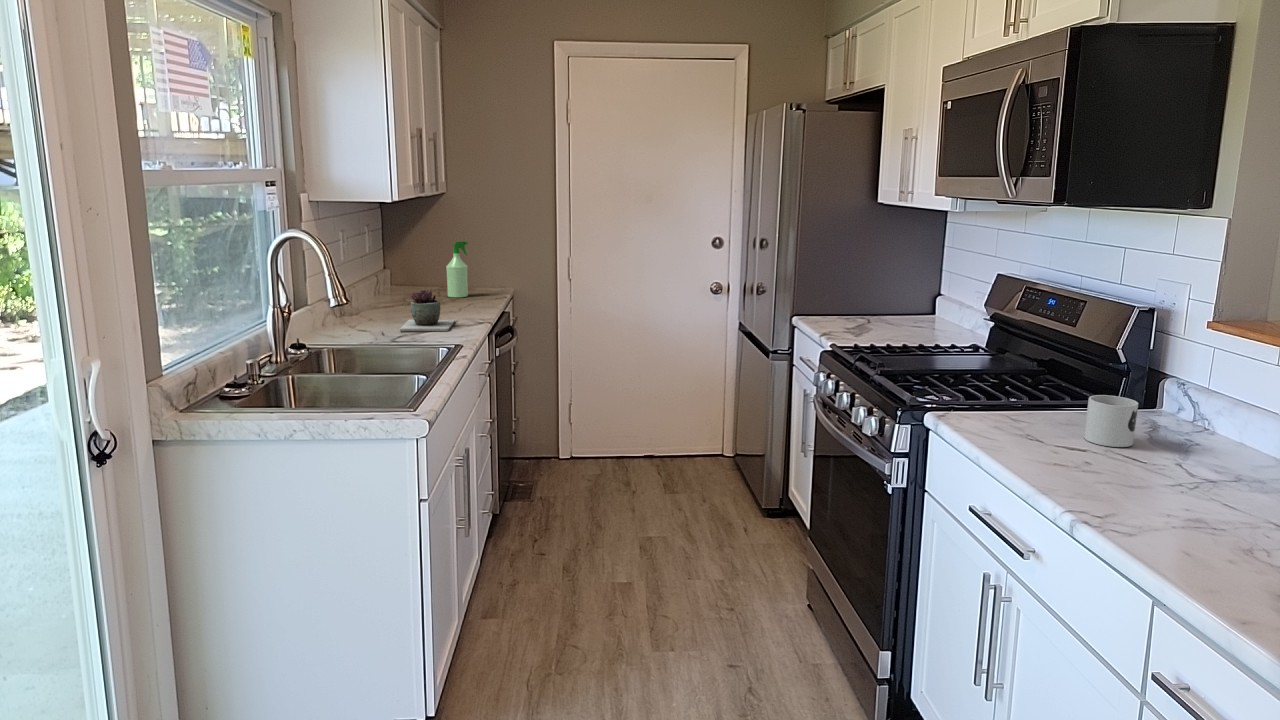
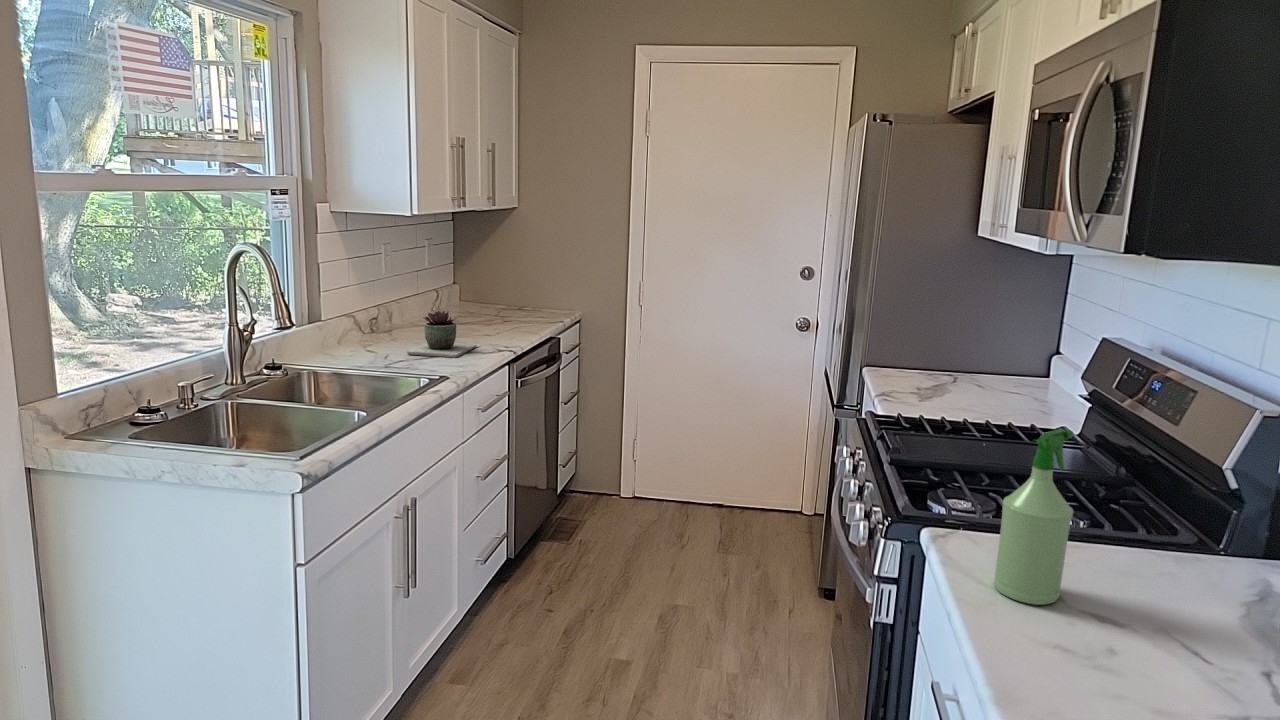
spray bottle: present [446,241,468,298] -> present [994,429,1073,605]
mug: present [1084,395,1138,447] -> none [1135,542,1223,630]

